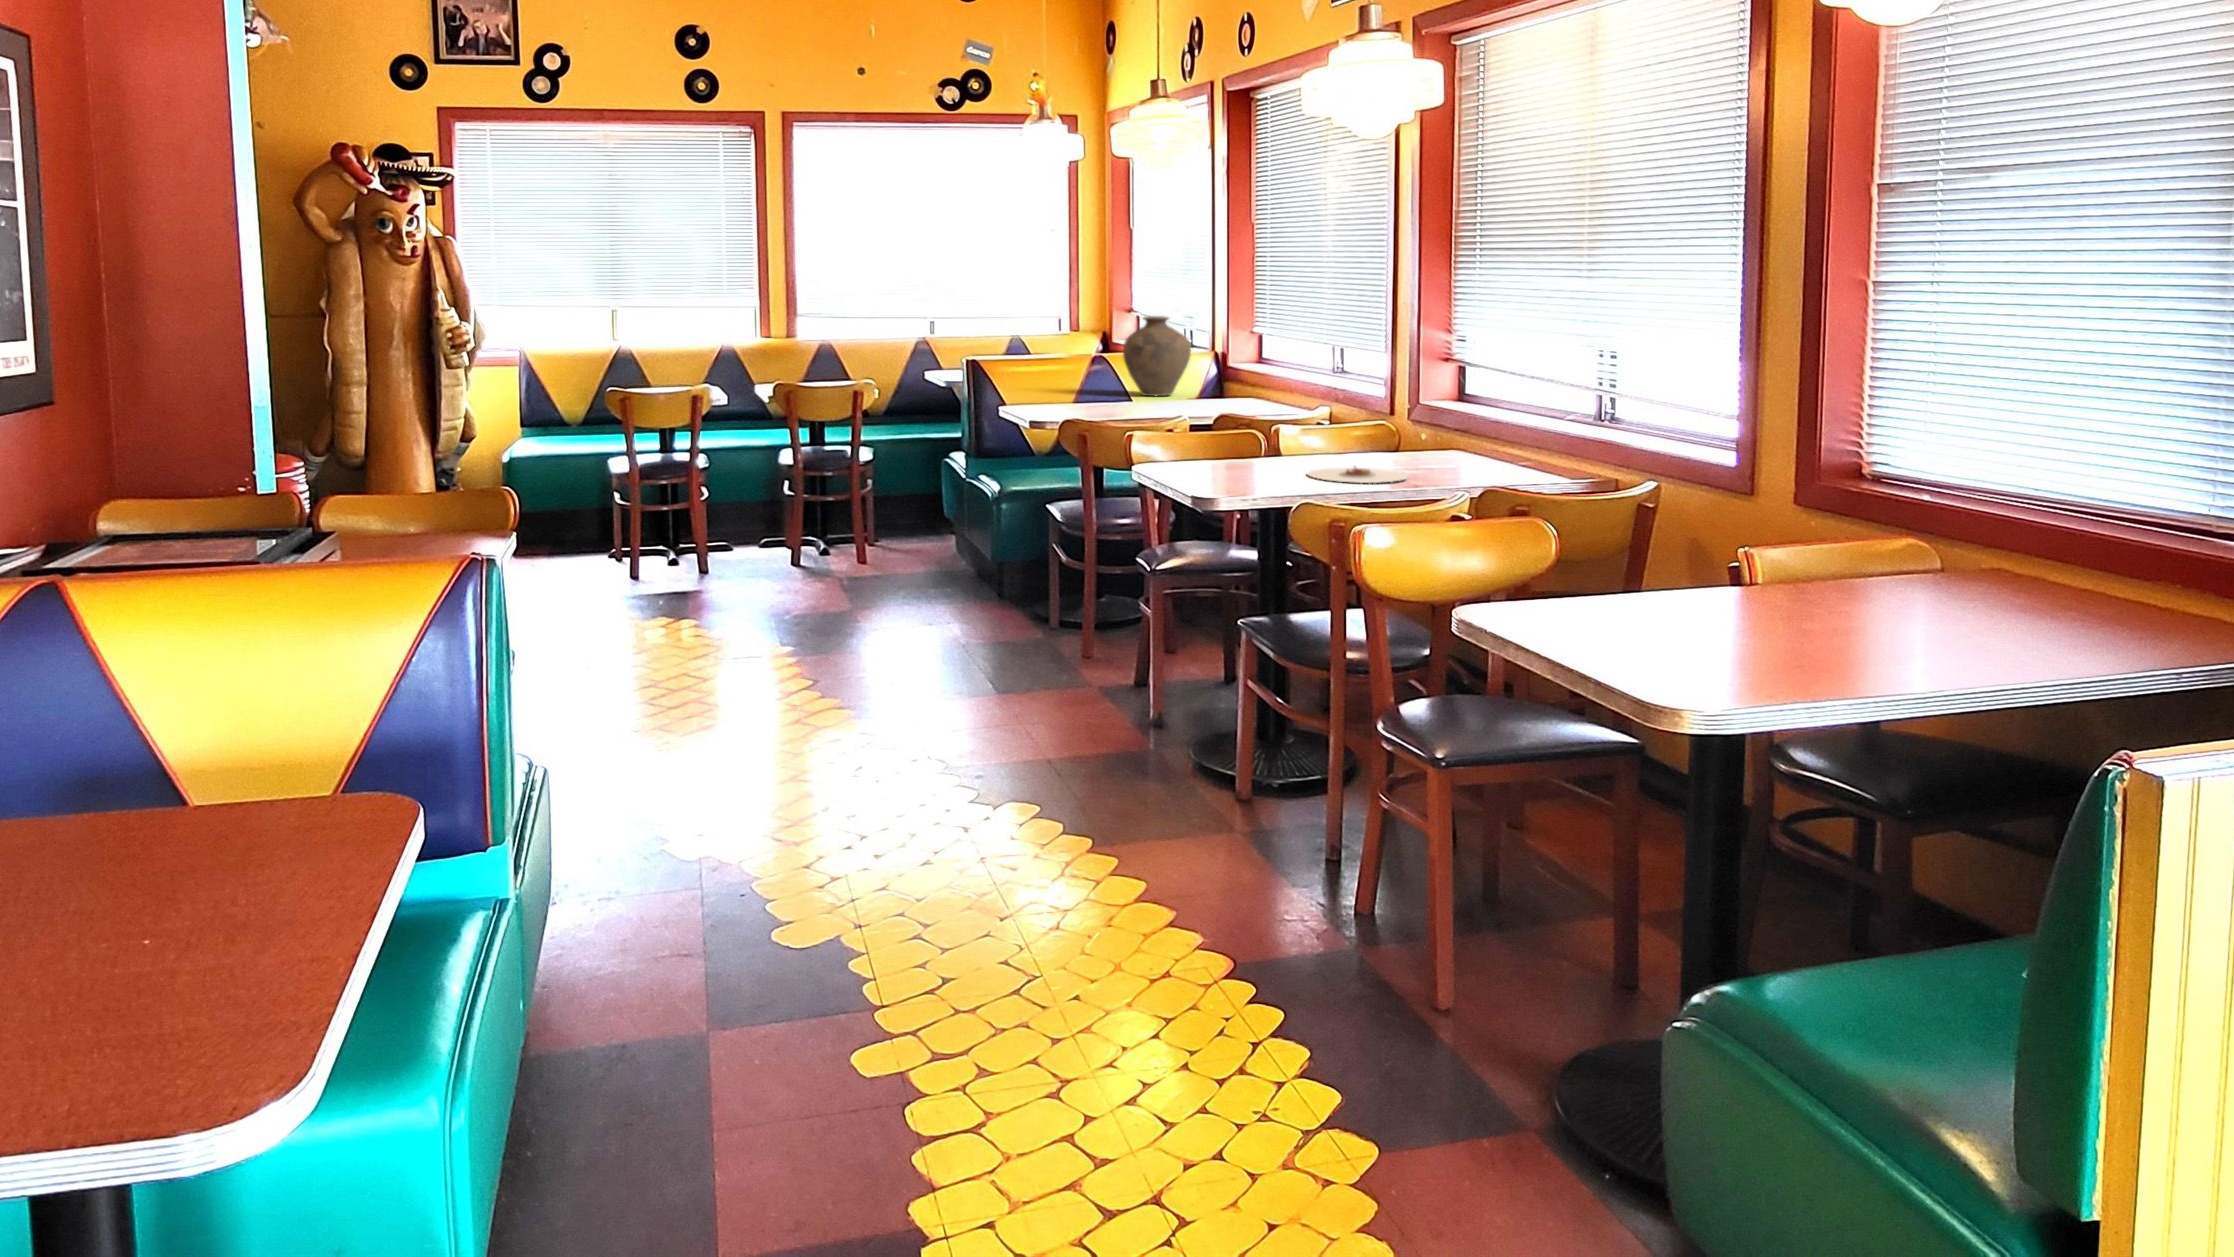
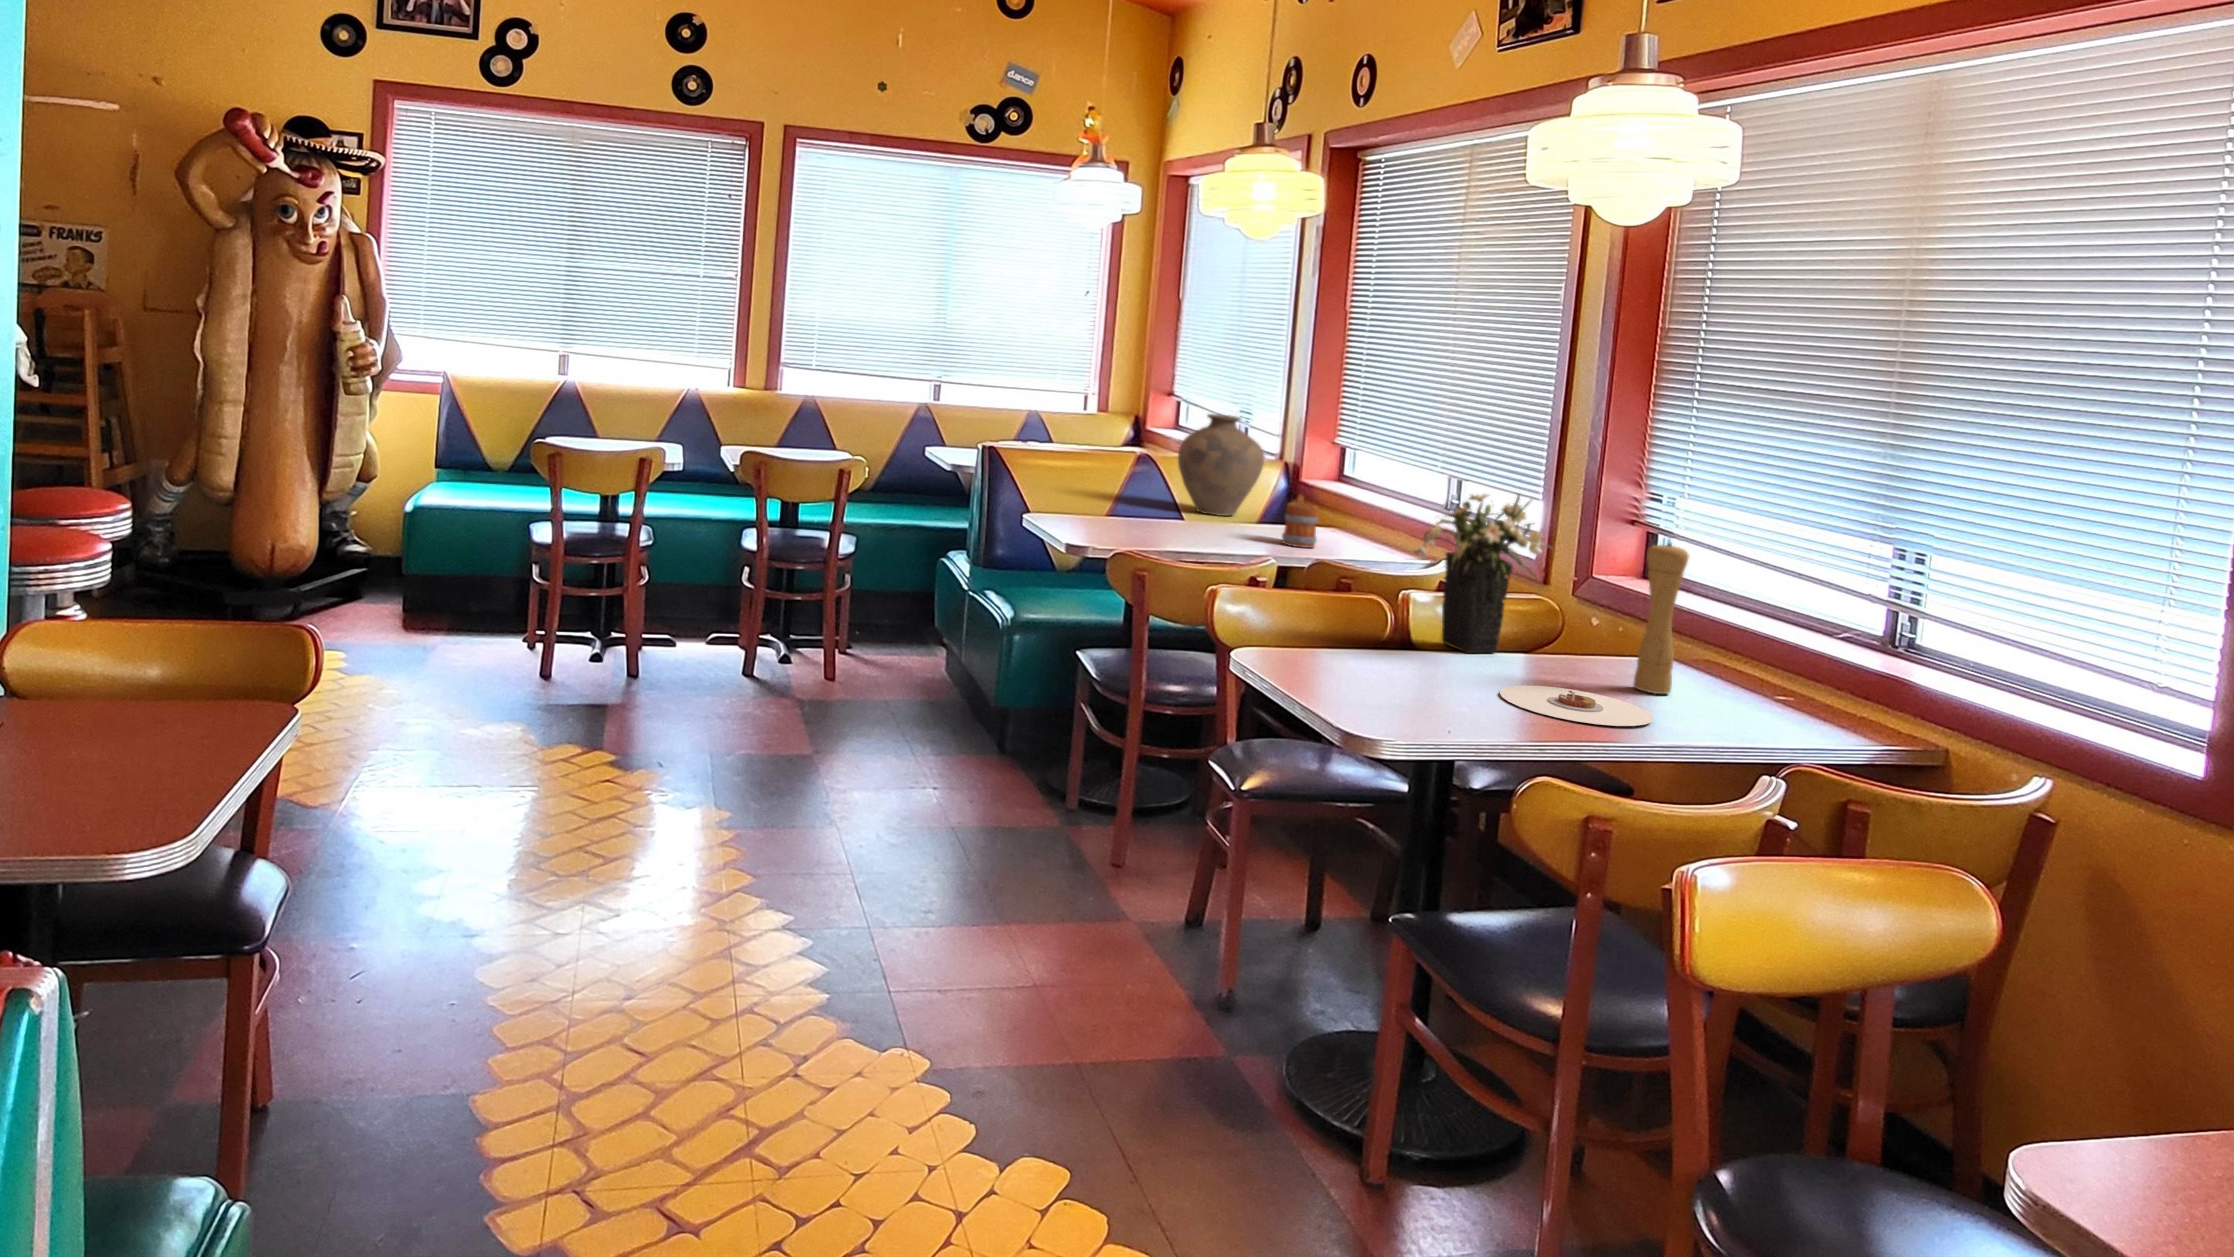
flower arrangement: none [1257,339,1354,457] -> present [1415,494,1554,653]
pepper mill: none [1411,362,1439,467] -> present [1633,543,1689,694]
mug: none [1200,370,1227,410] -> present [1282,495,1318,548]

